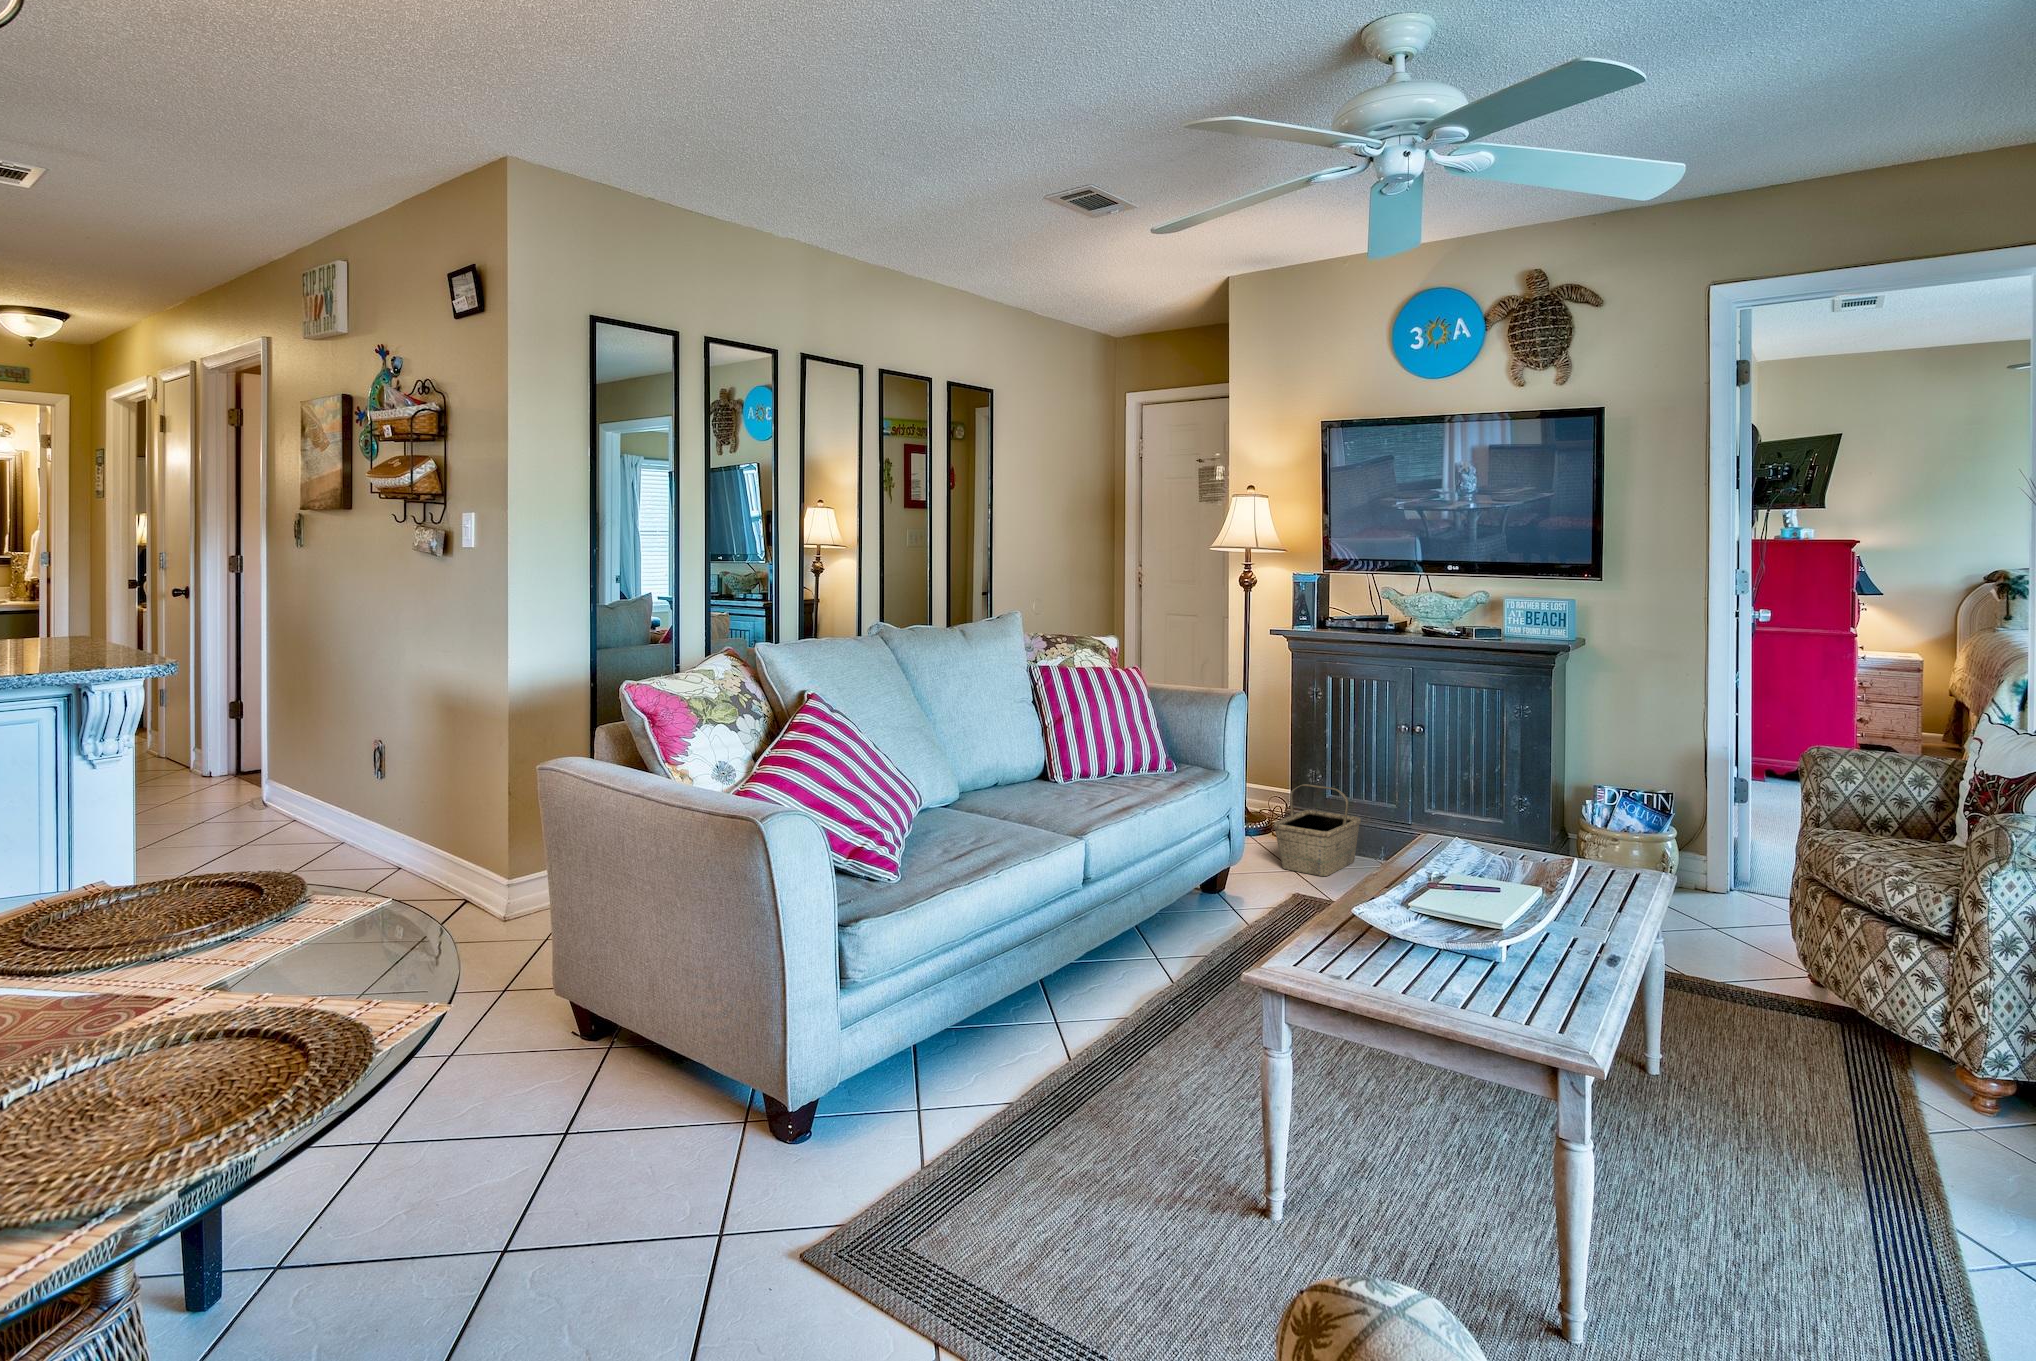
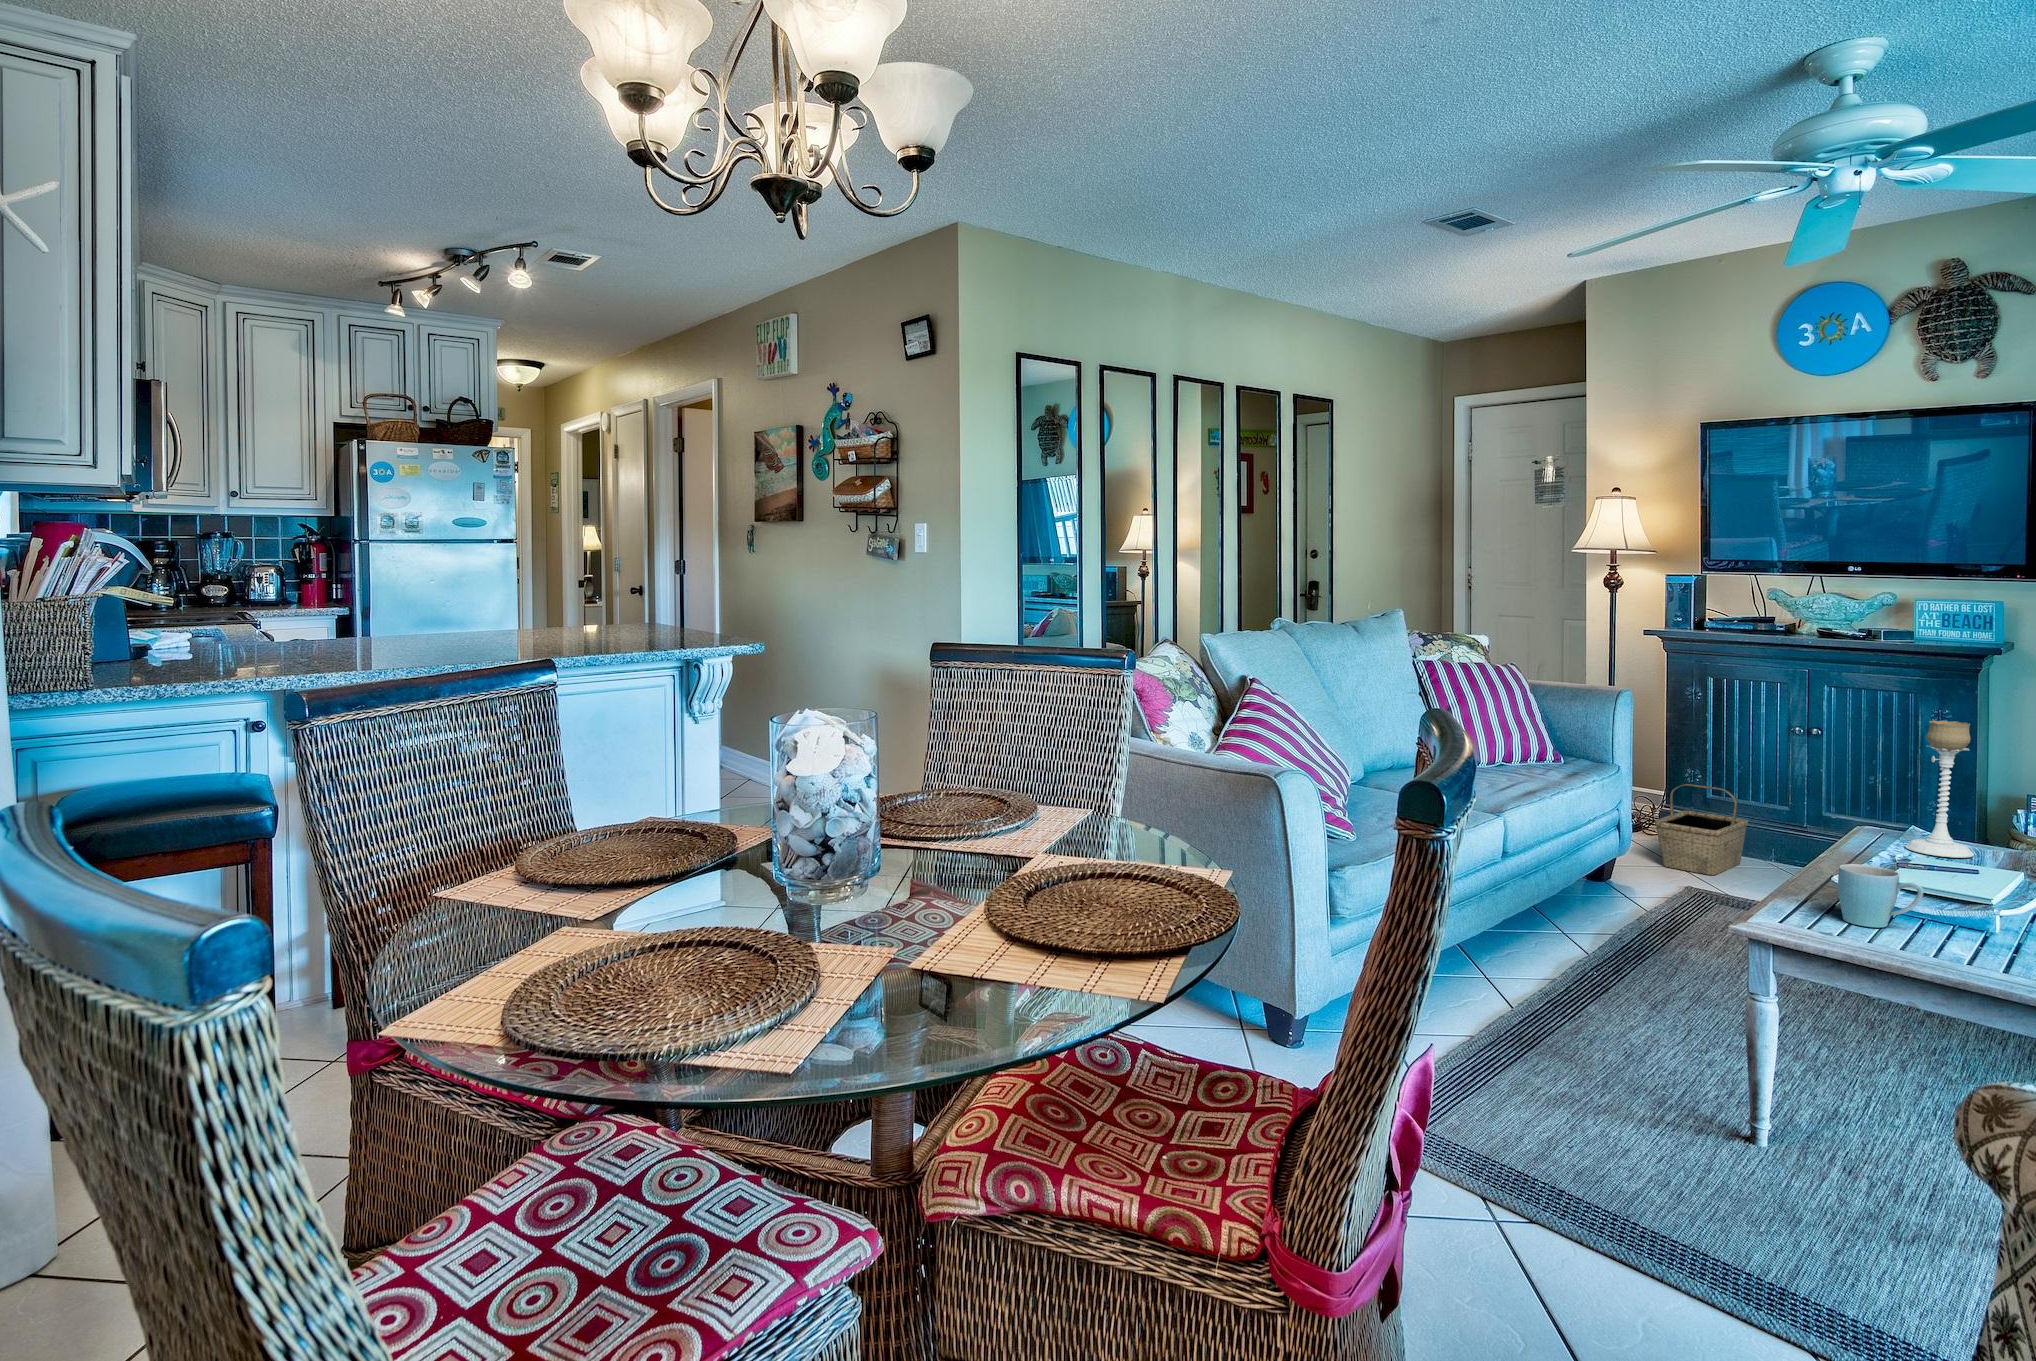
candle holder: none [1451,730,1512,873] -> present [1905,720,1974,858]
mug: none [1348,901,1426,974] -> present [1838,864,1923,928]

